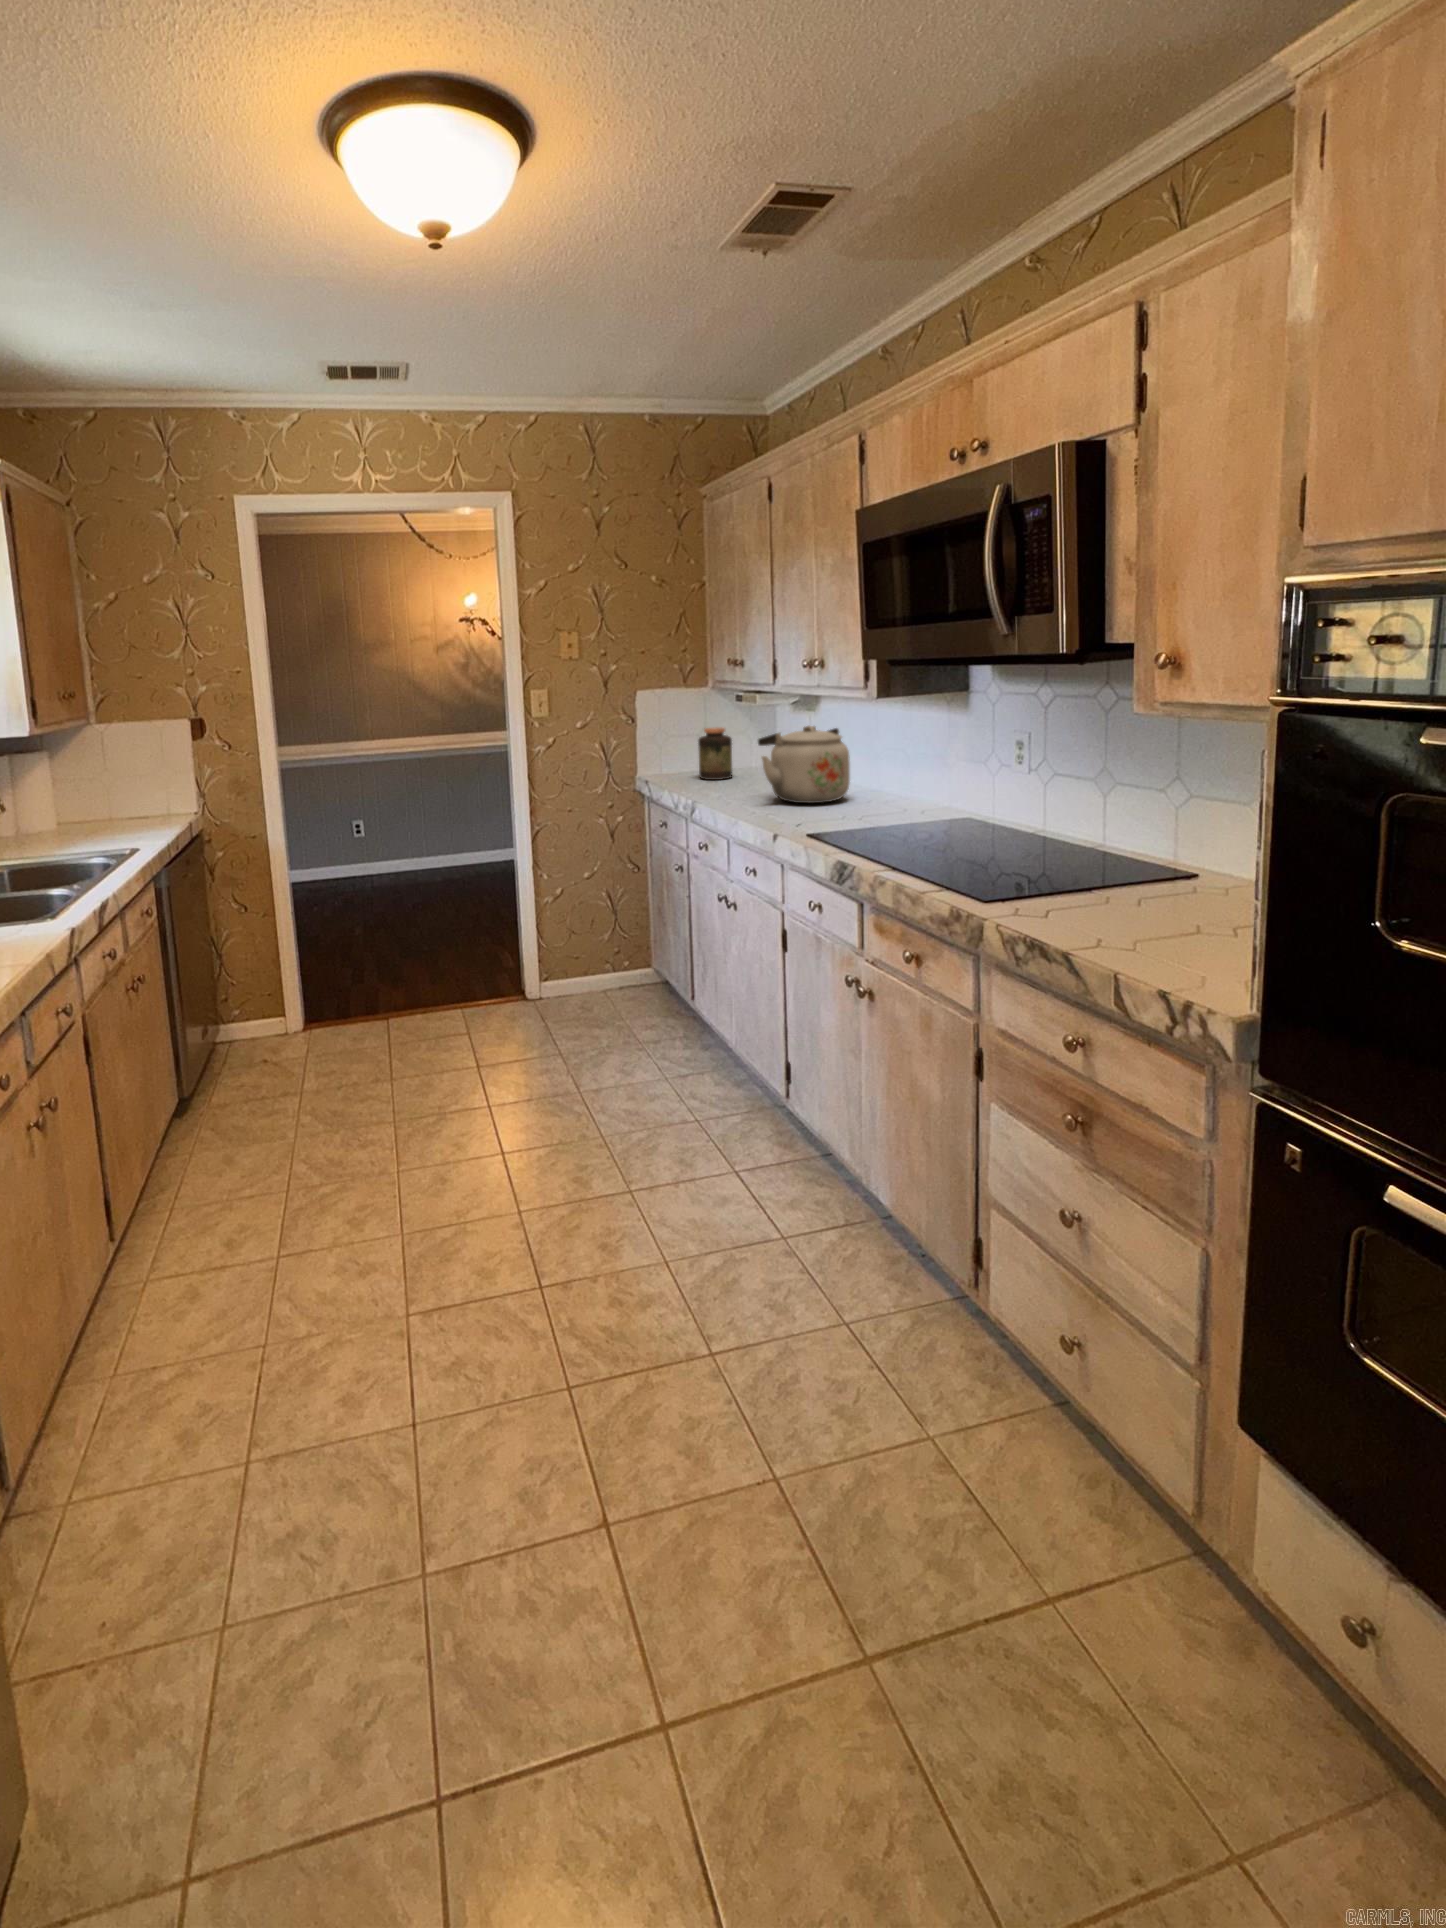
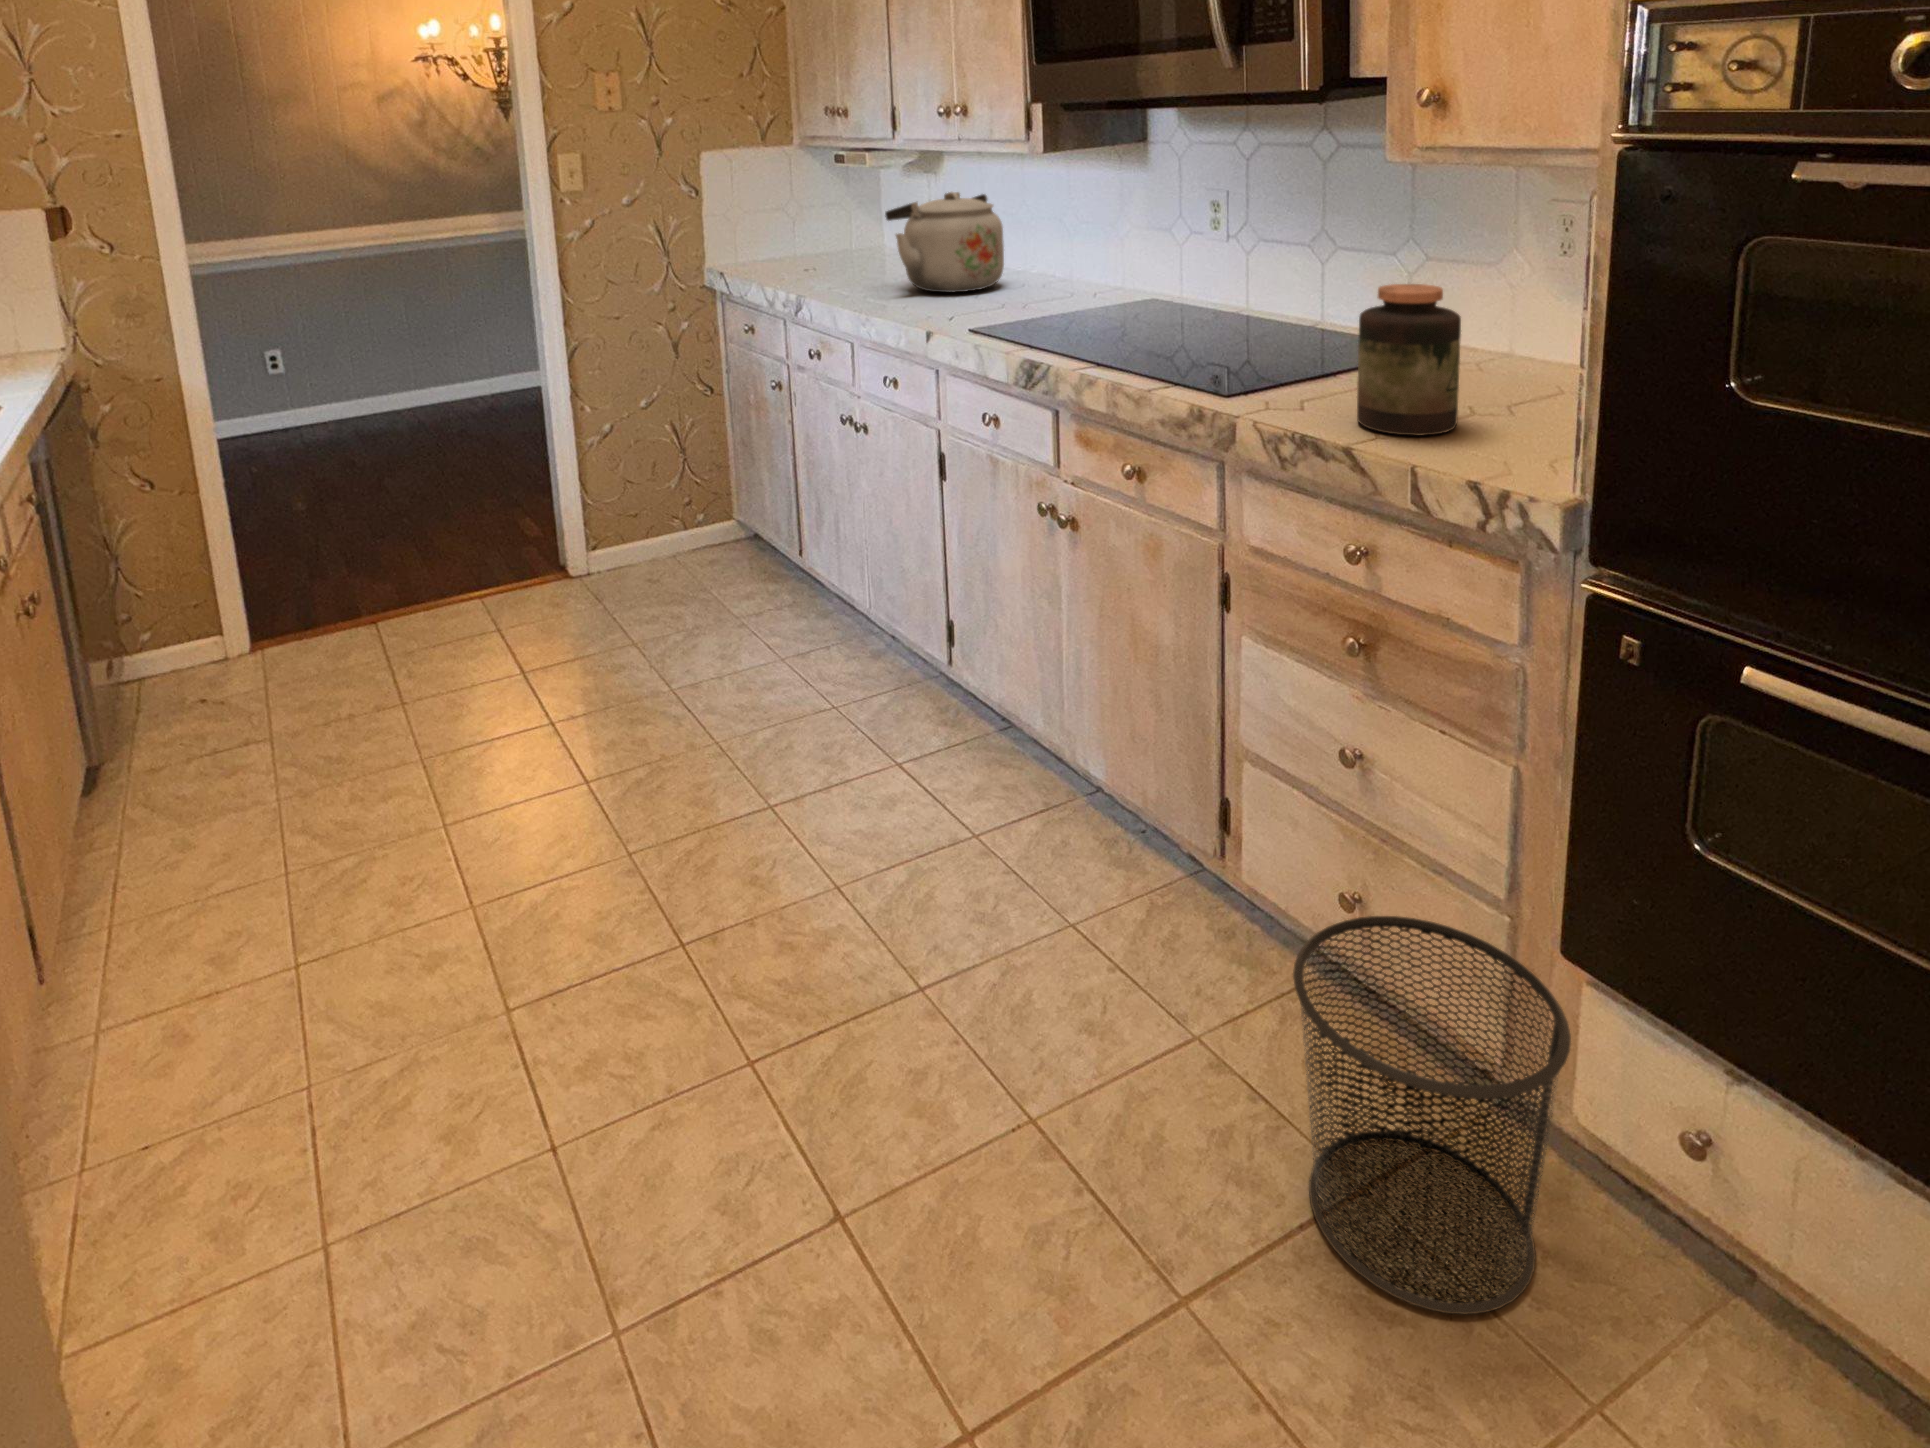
jar: present [698,728,732,780] -> present [1357,284,1461,436]
waste bin: none [985,1360,1237,1742] -> present [1293,916,1571,1314]

